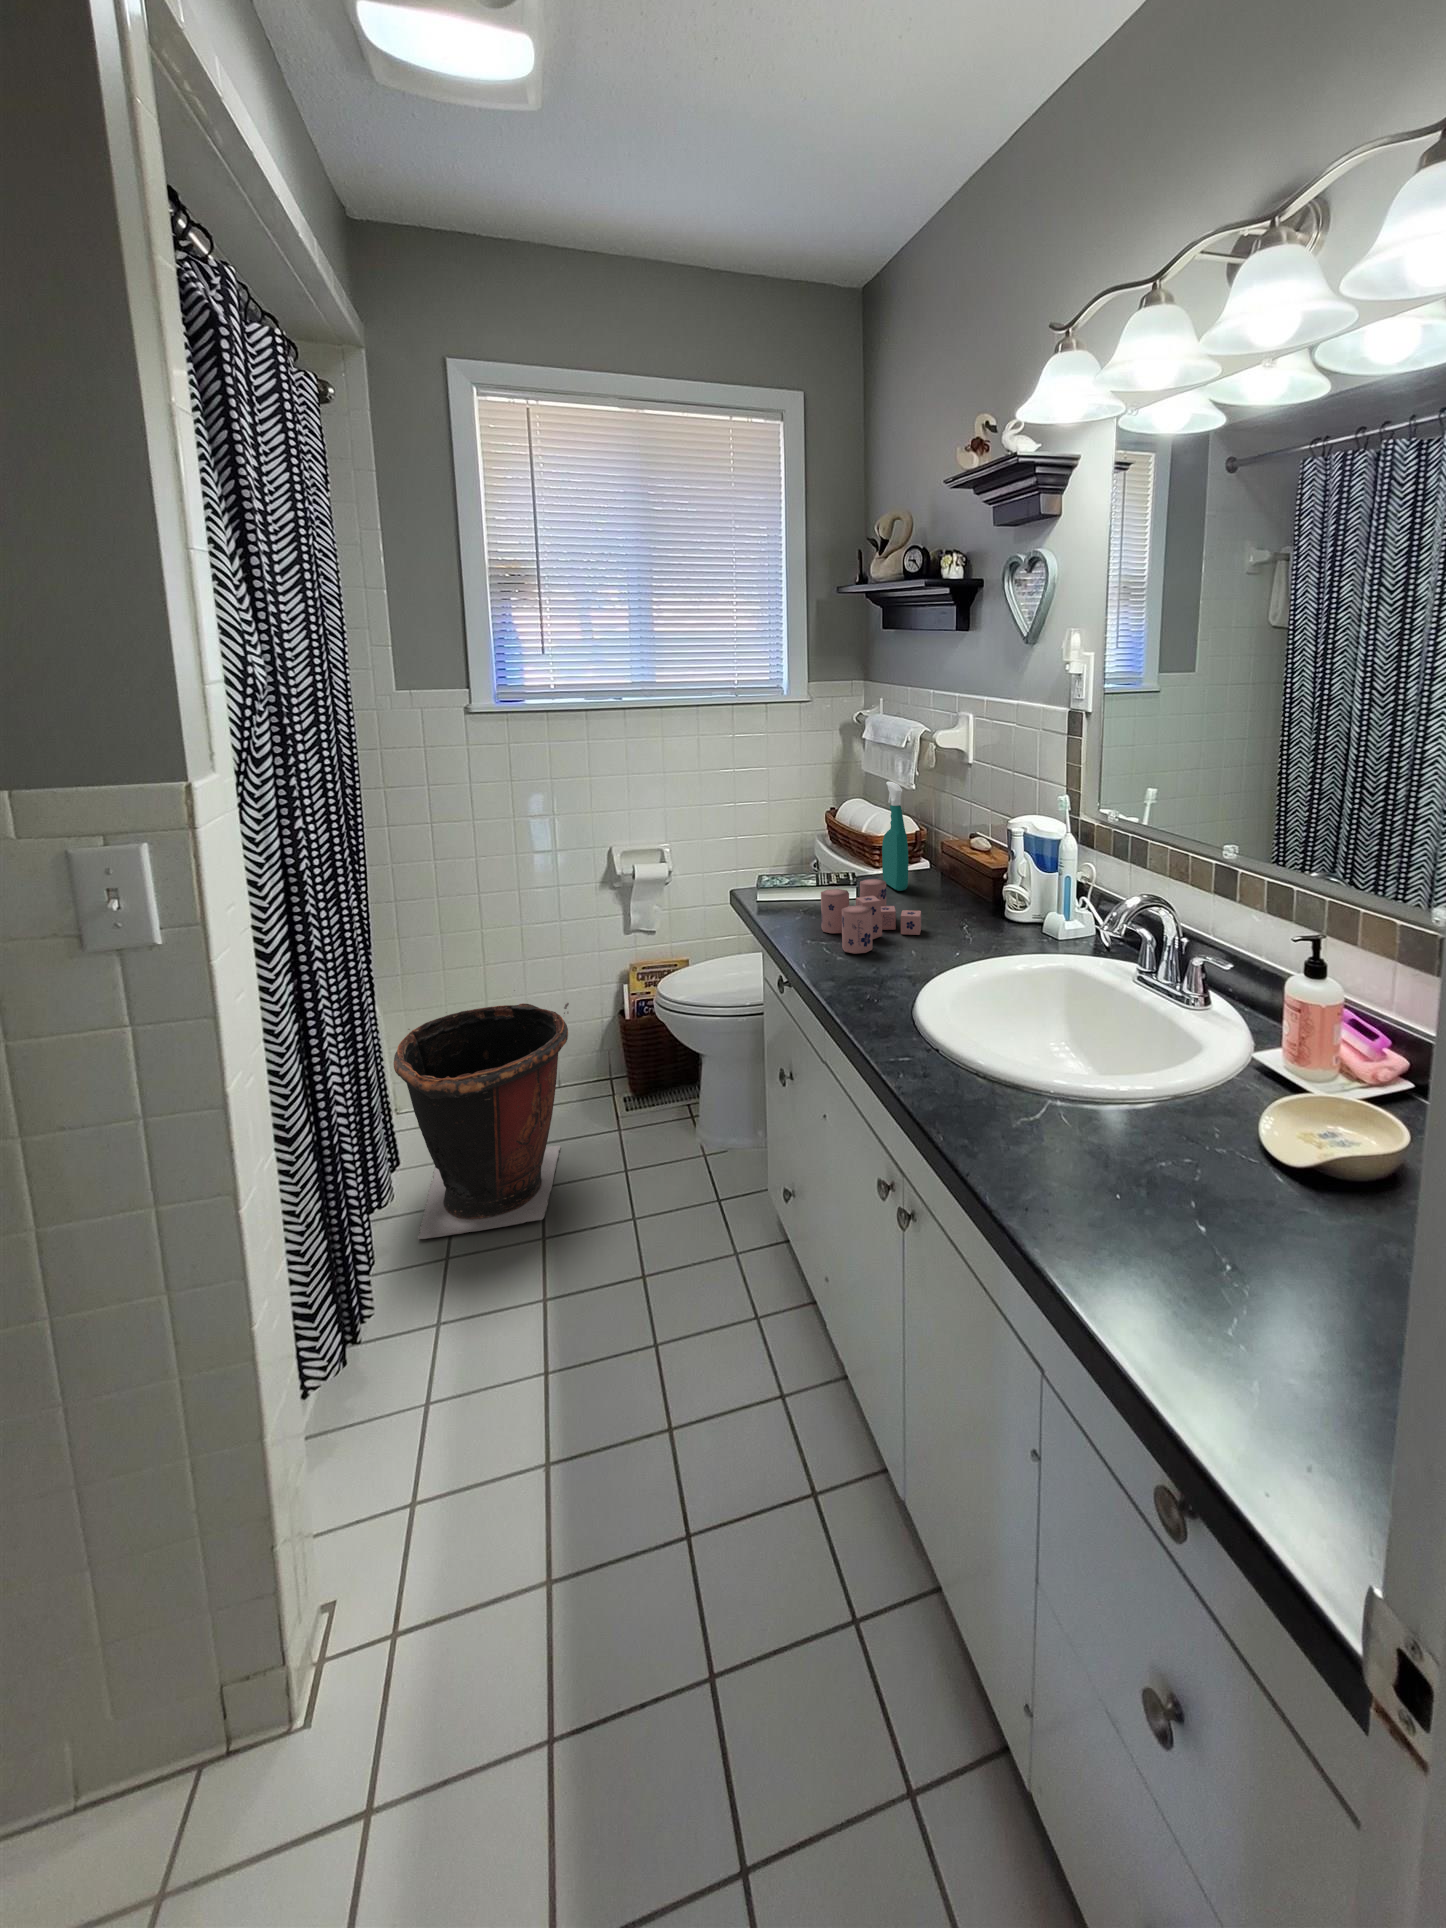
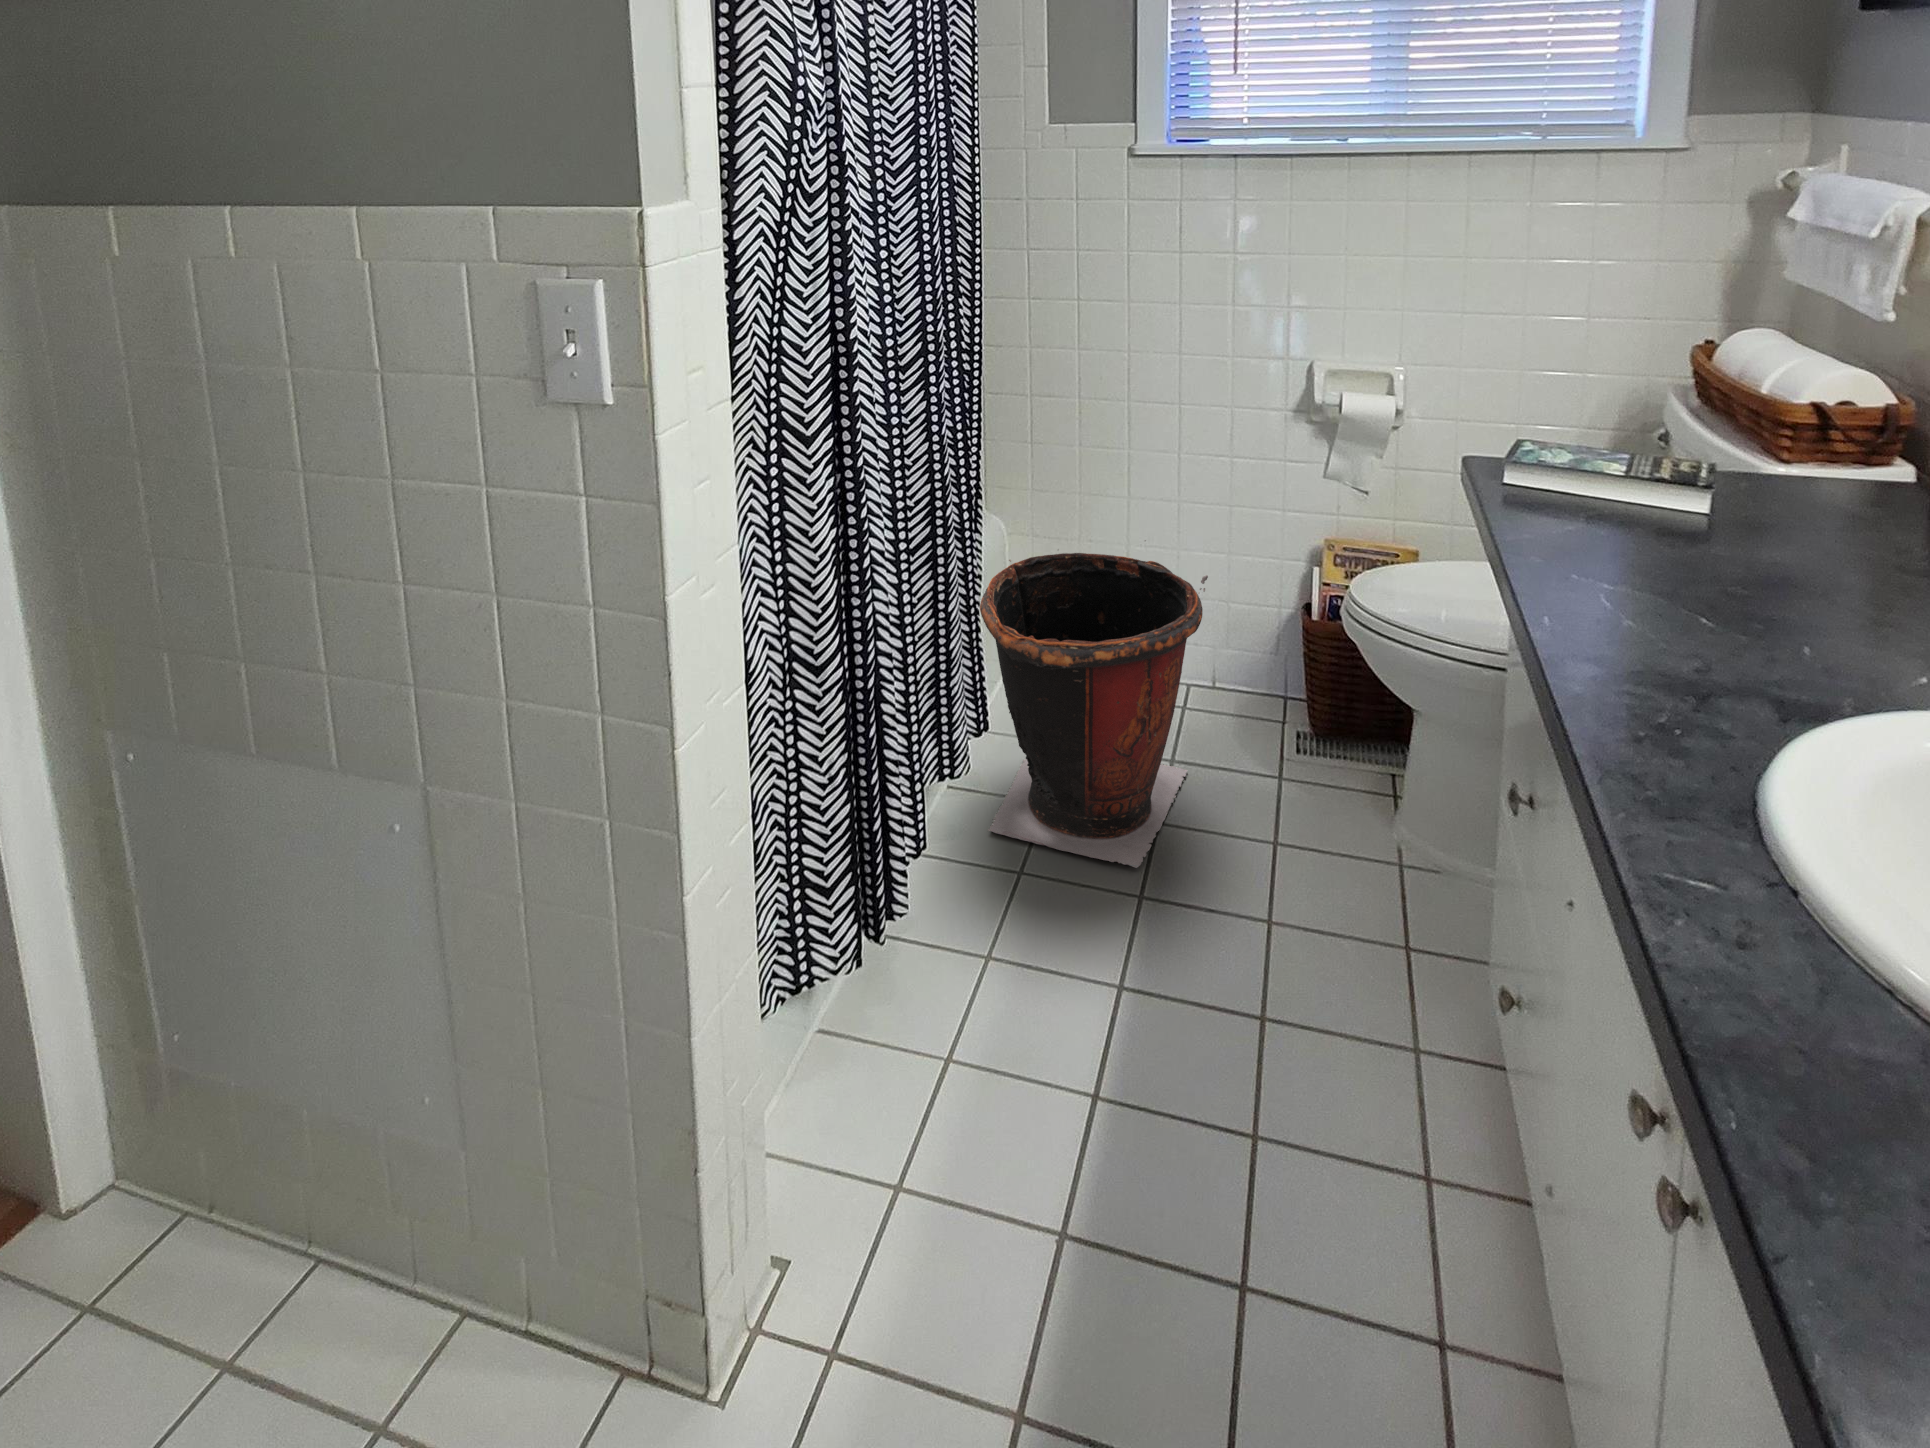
spray bottle: present [882,781,908,891] -> none [1781,299,1844,518]
candle: present [821,879,921,954] -> none [1611,483,1848,626]

